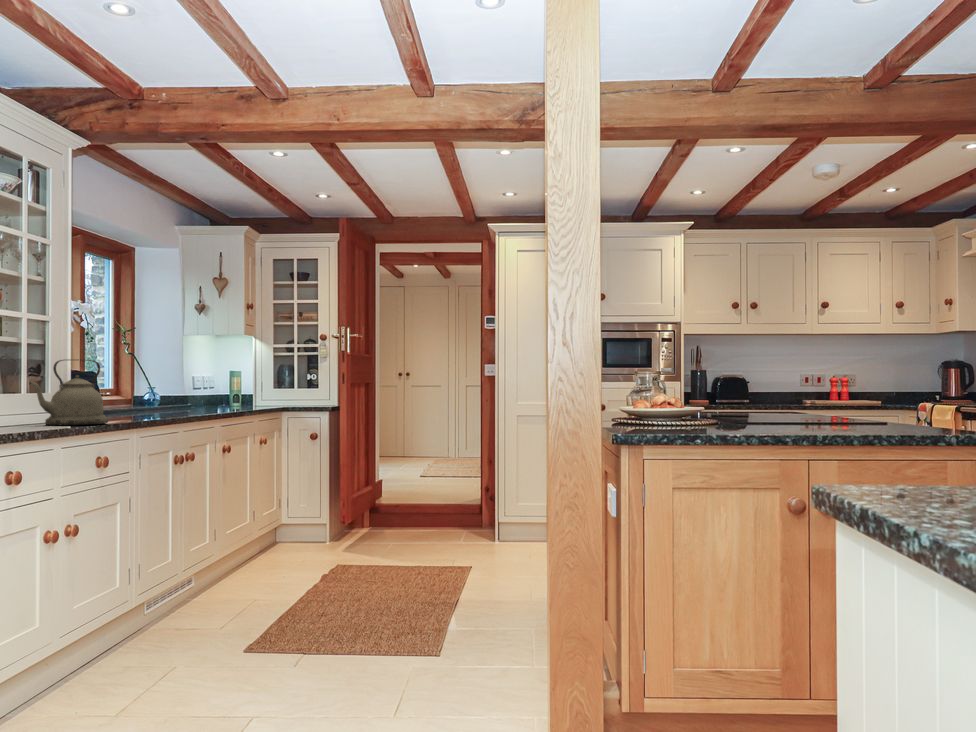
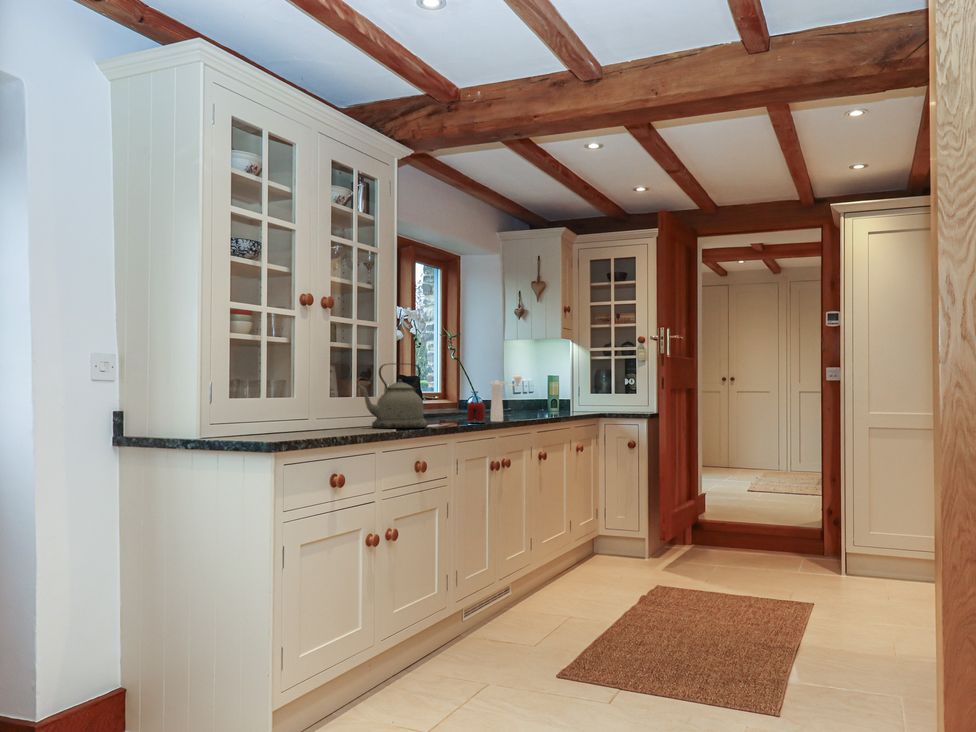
pepper mill: none [173,371,206,417] -> present [491,375,522,422]
toaster: none [116,397,168,420] -> present [438,401,485,424]

